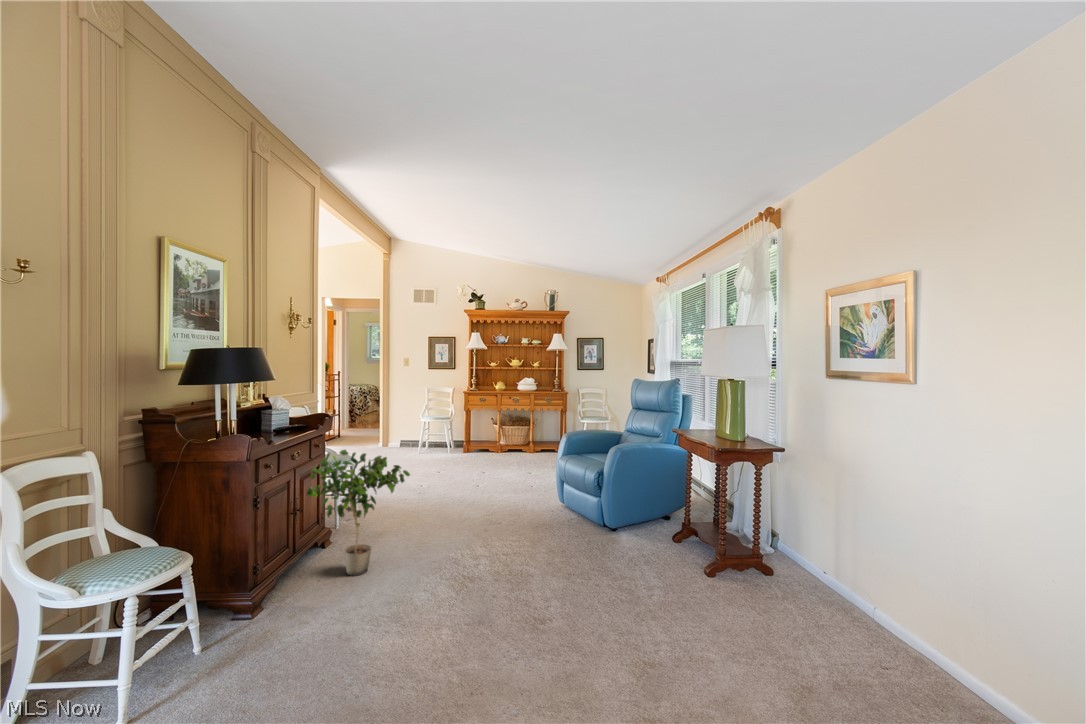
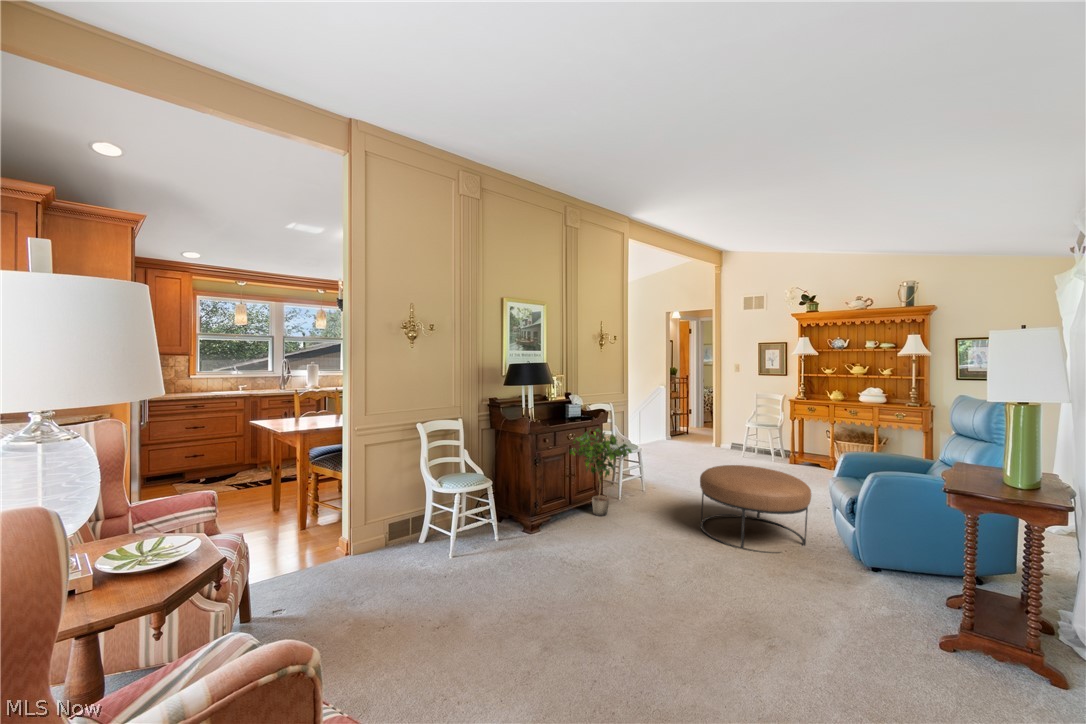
ottoman: none [476,463,582,555] -> present [700,465,811,553]

